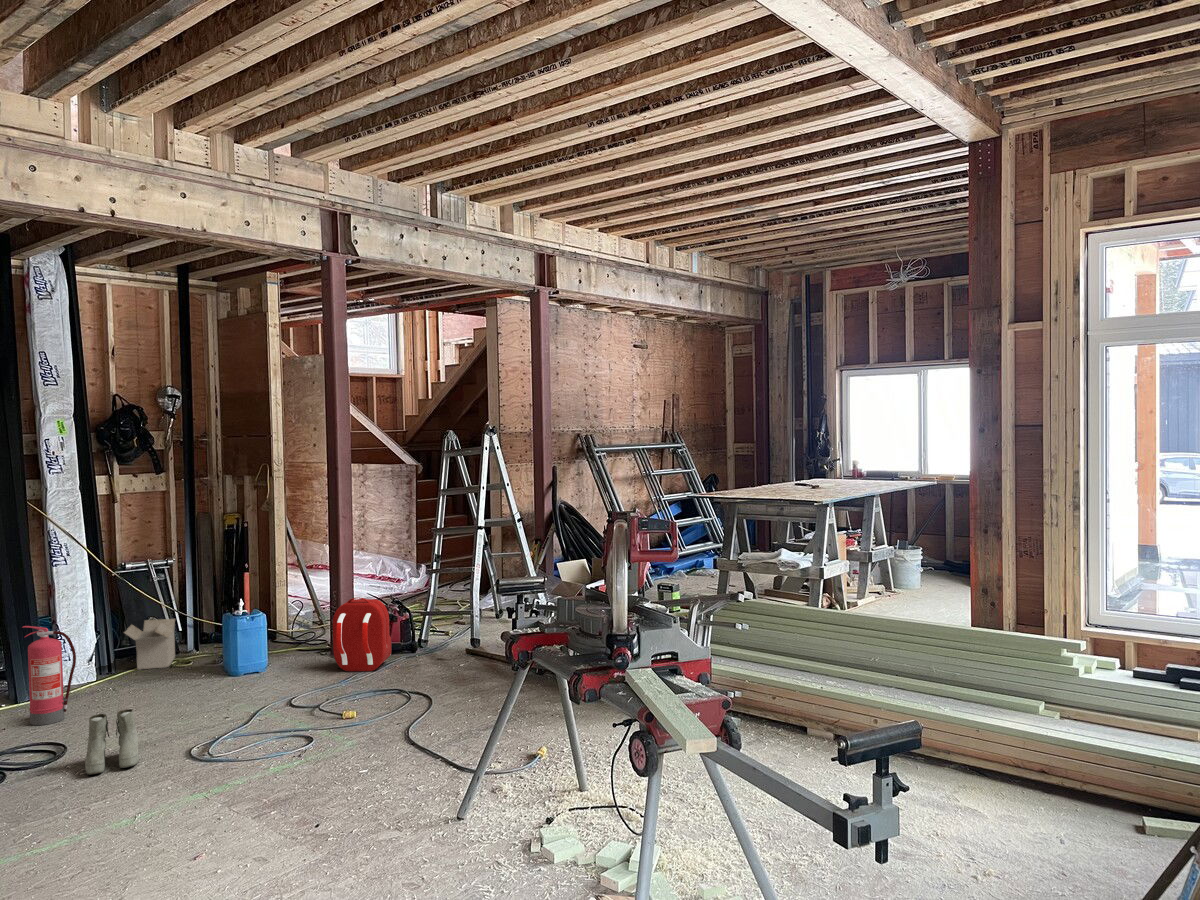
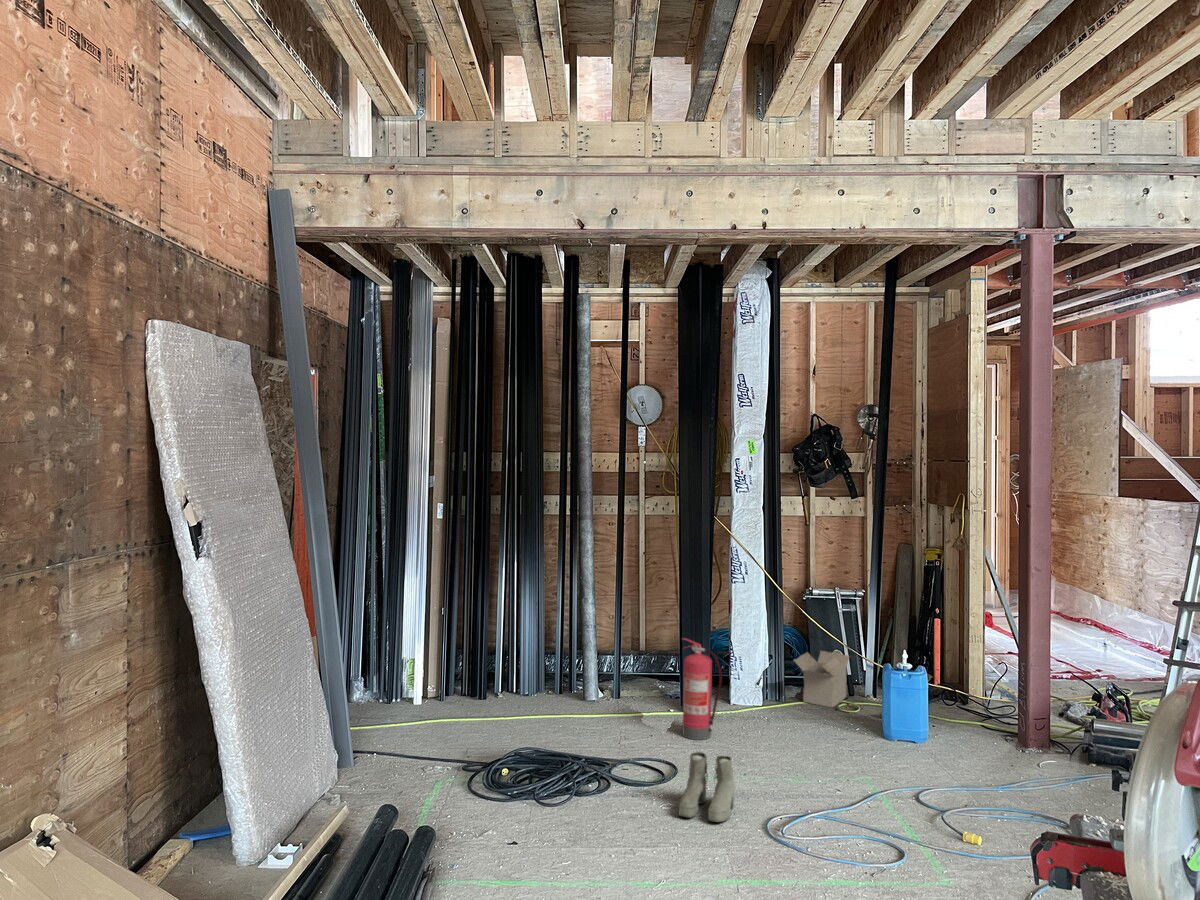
backpack: present [333,598,391,671] -> none [1005,686,1092,792]

